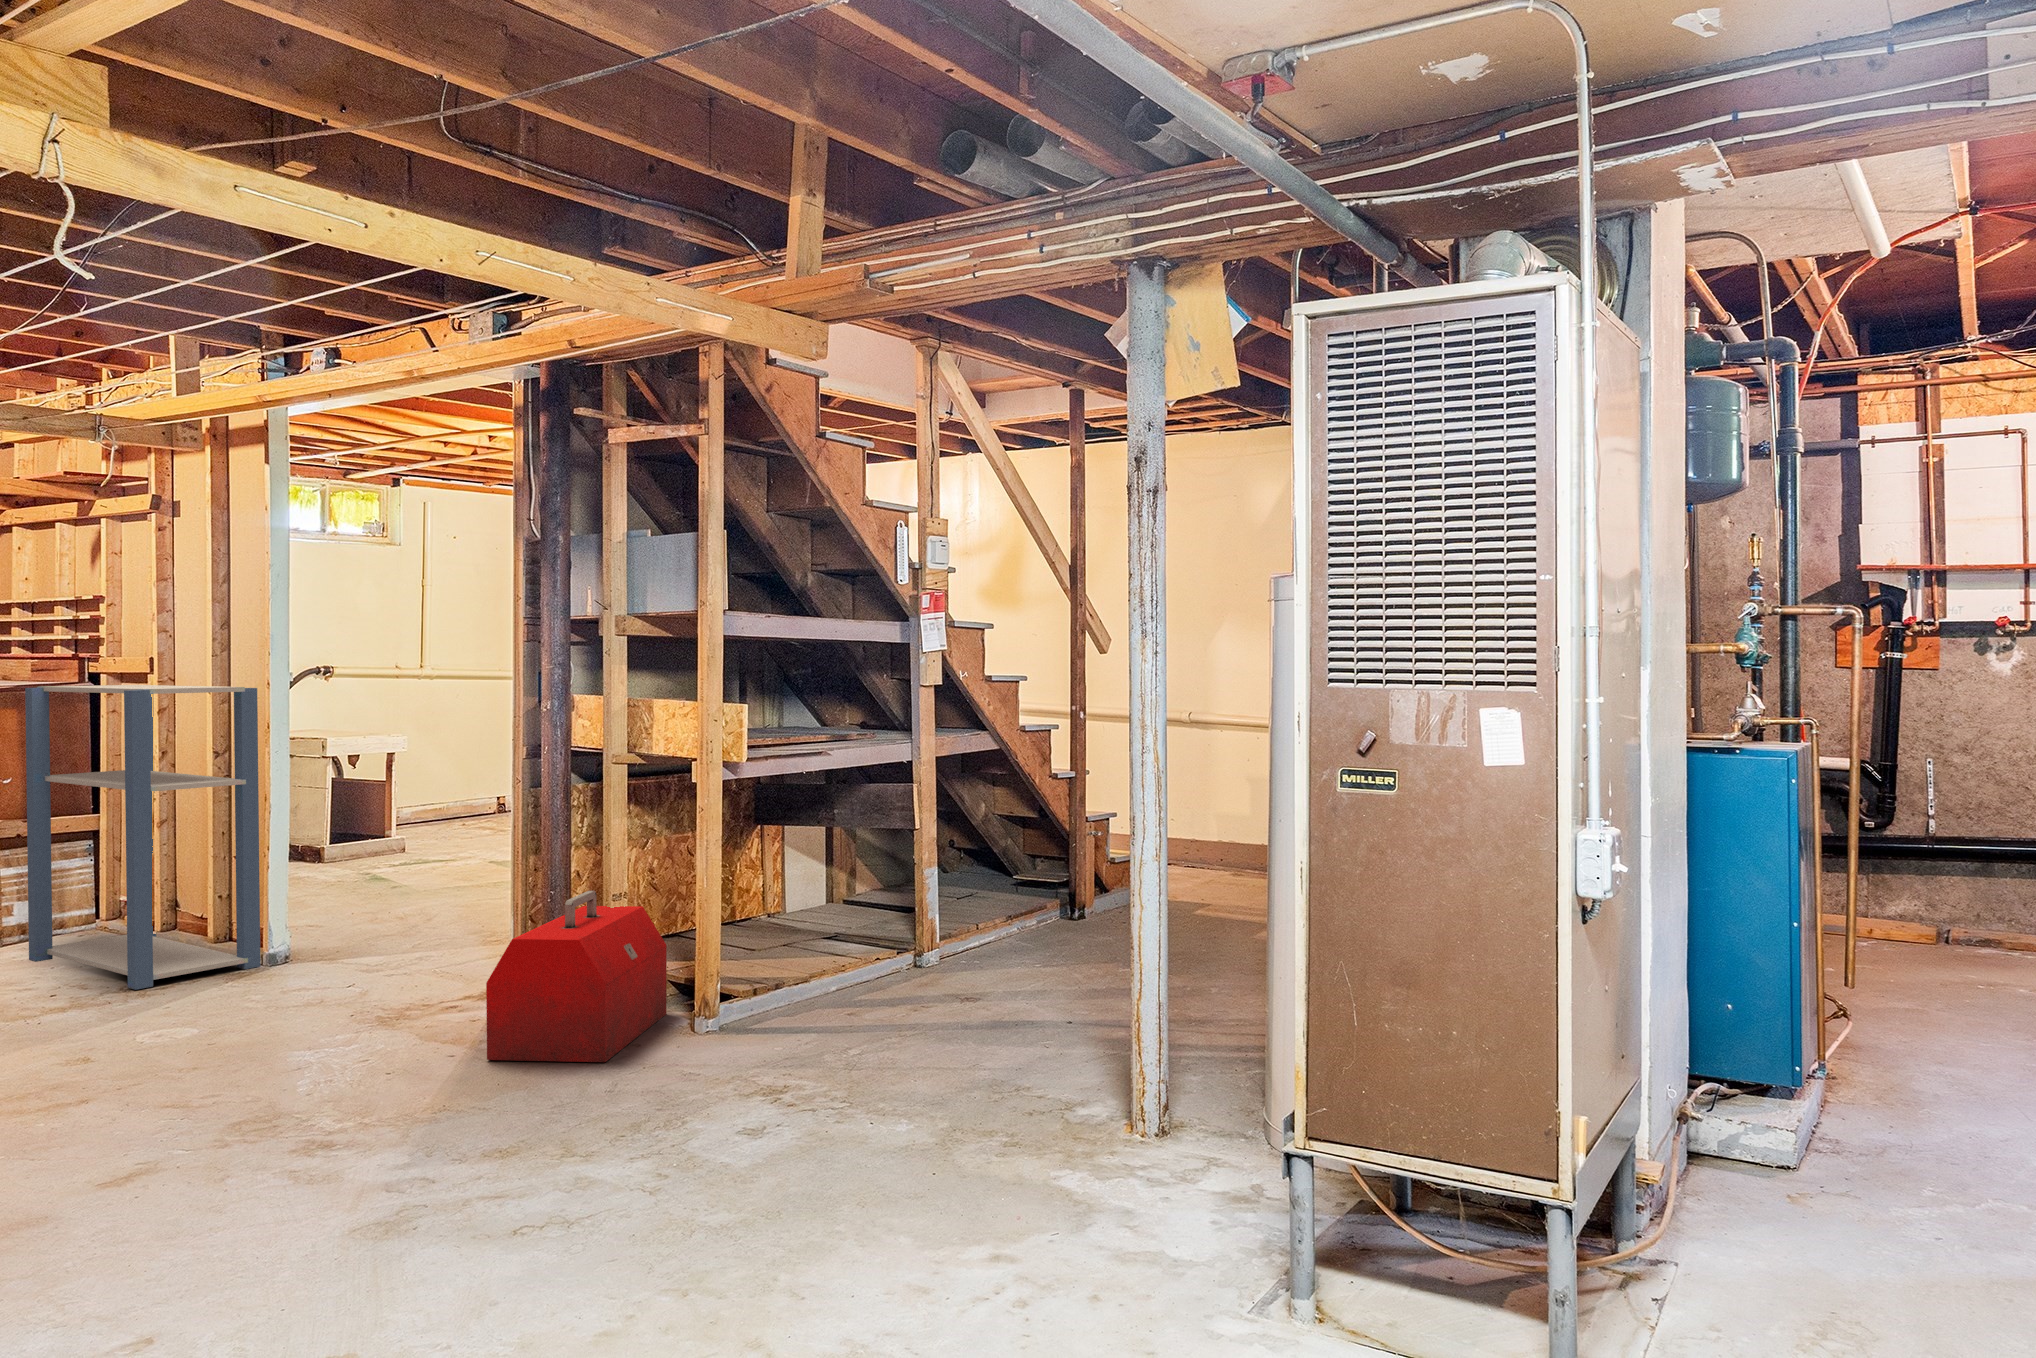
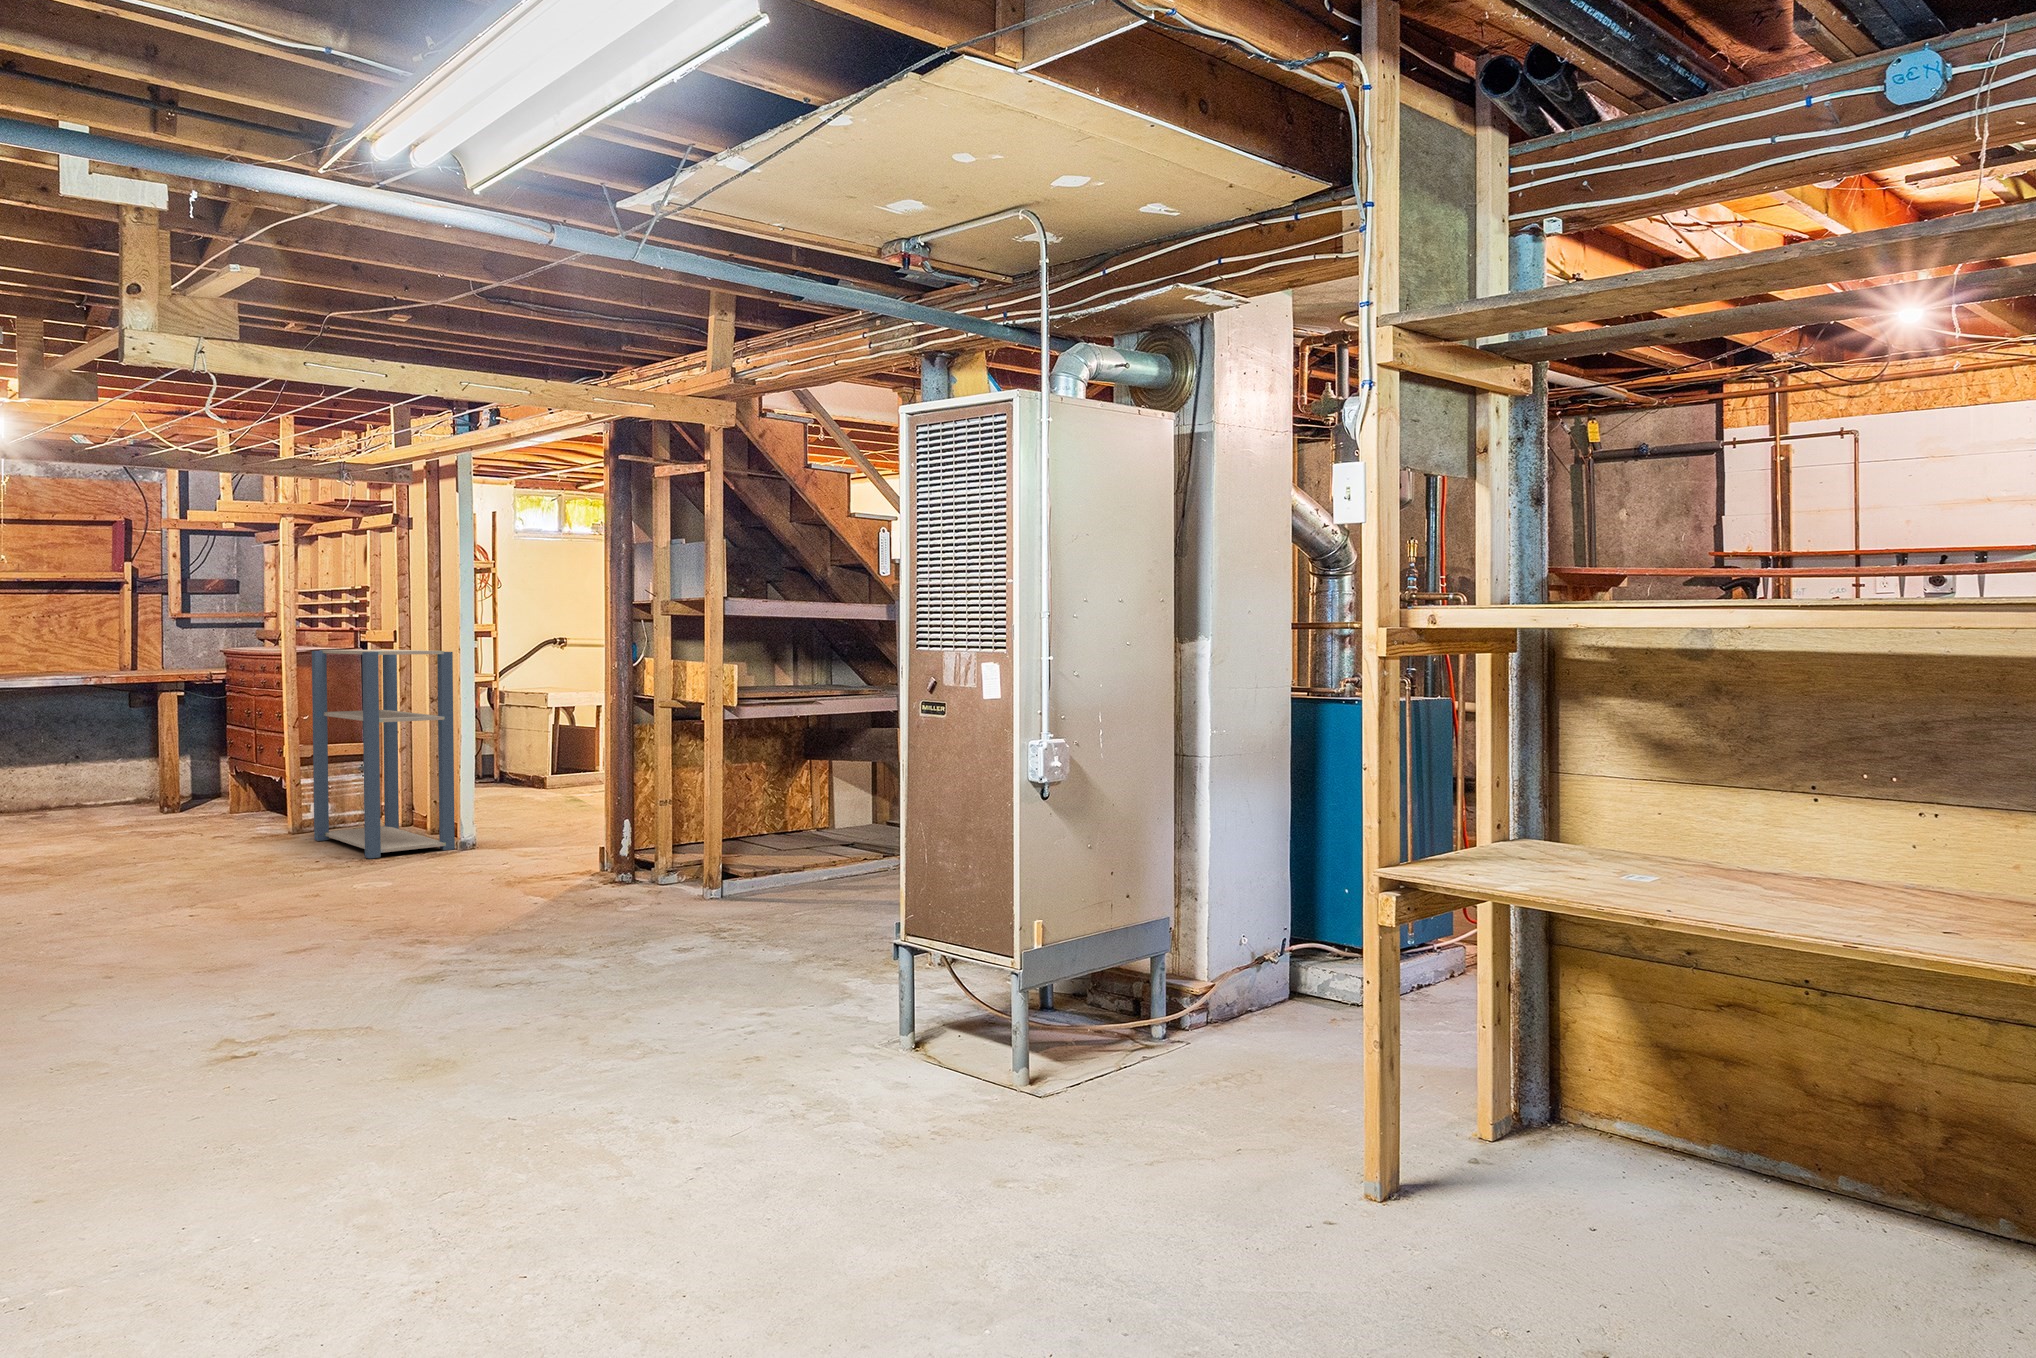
toolbox: present [486,891,667,1062] -> none [555,795,694,910]

